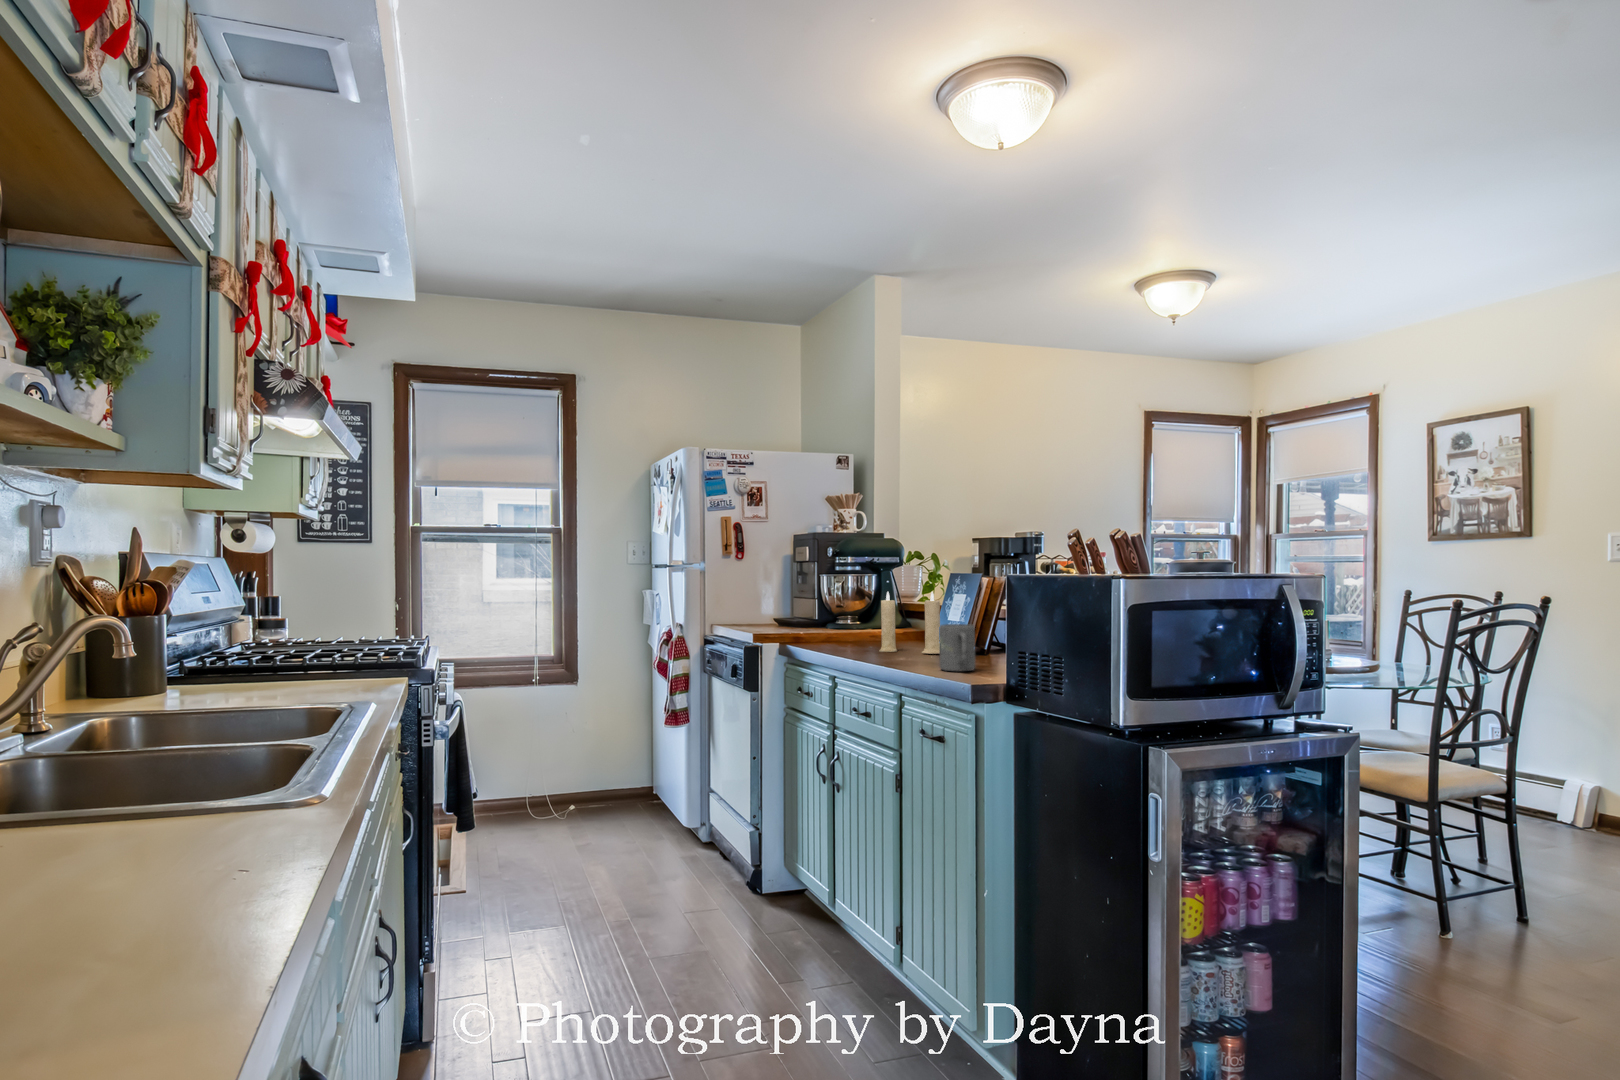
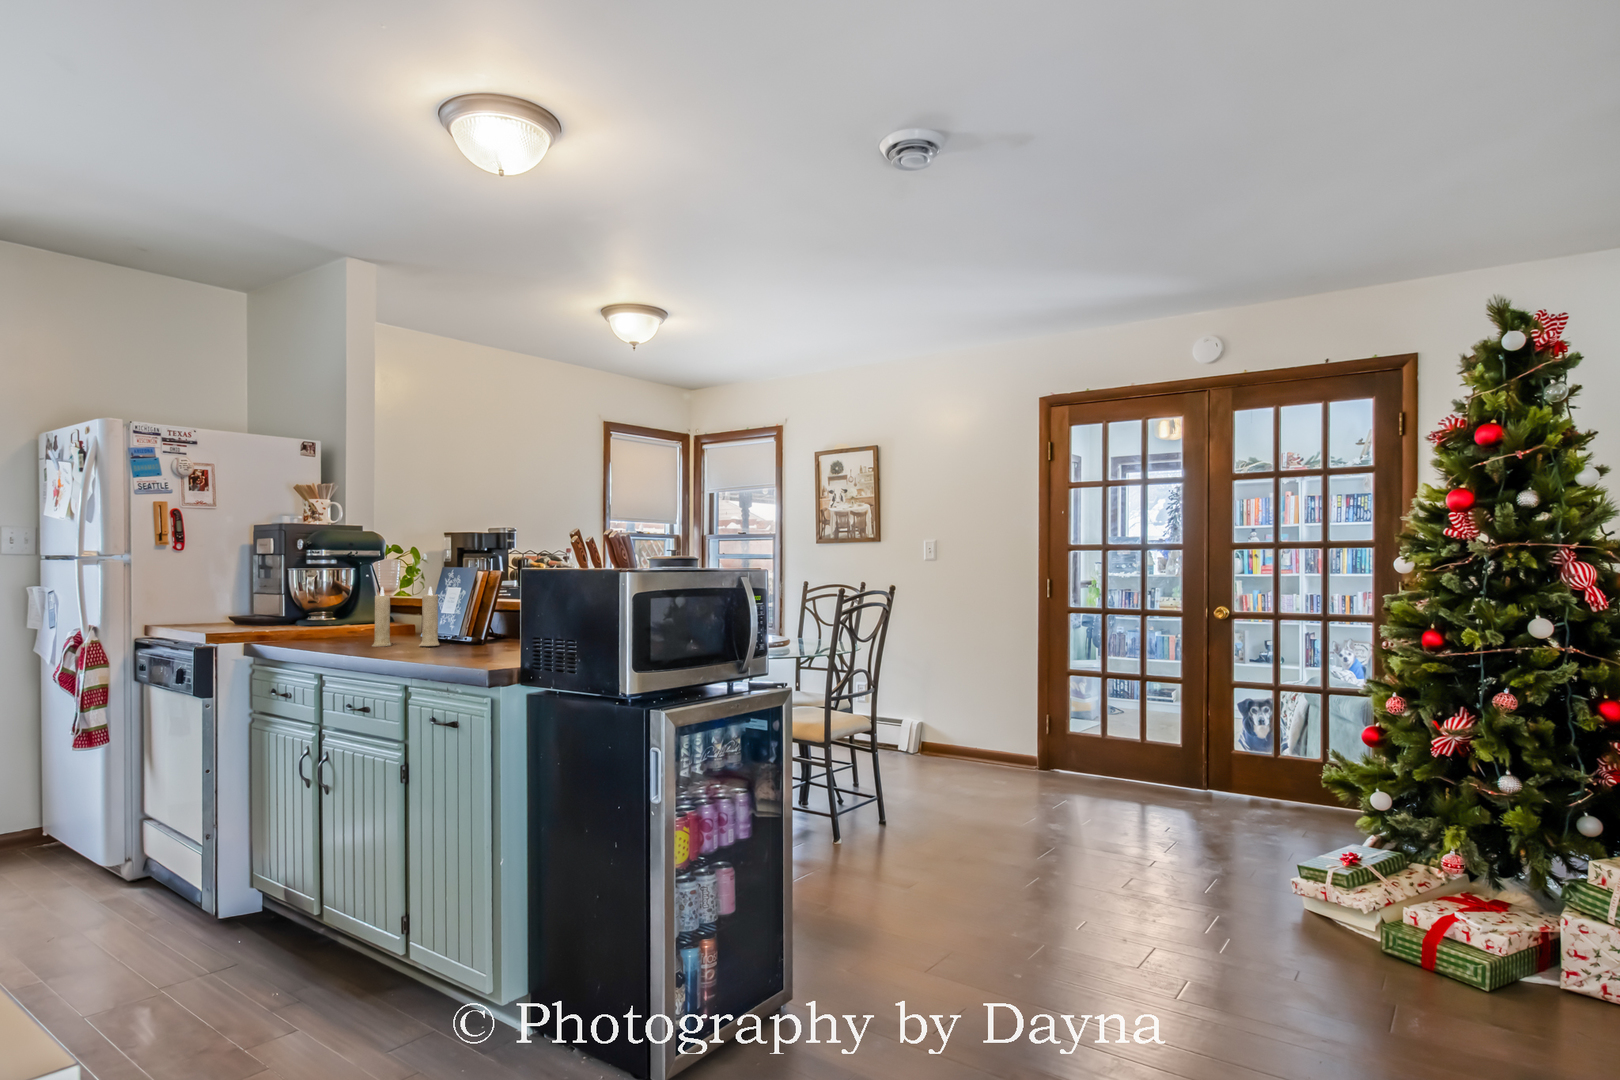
mug: present [939,624,975,671] -> none [448,617,483,661]

